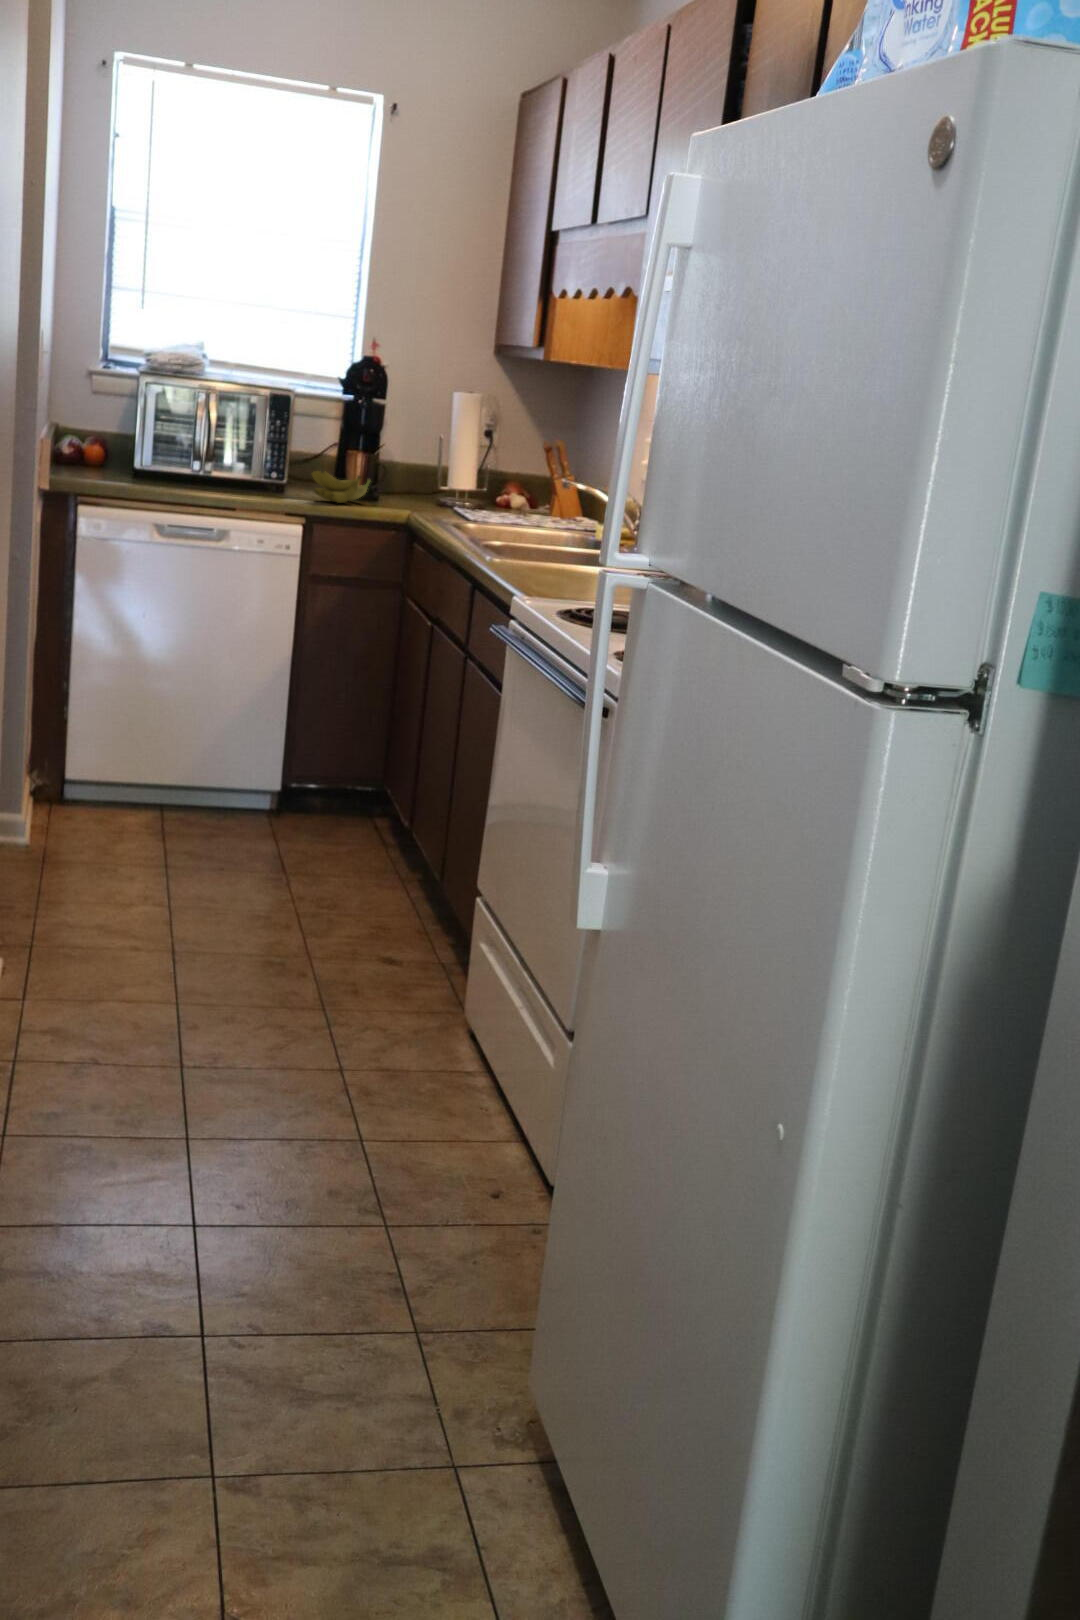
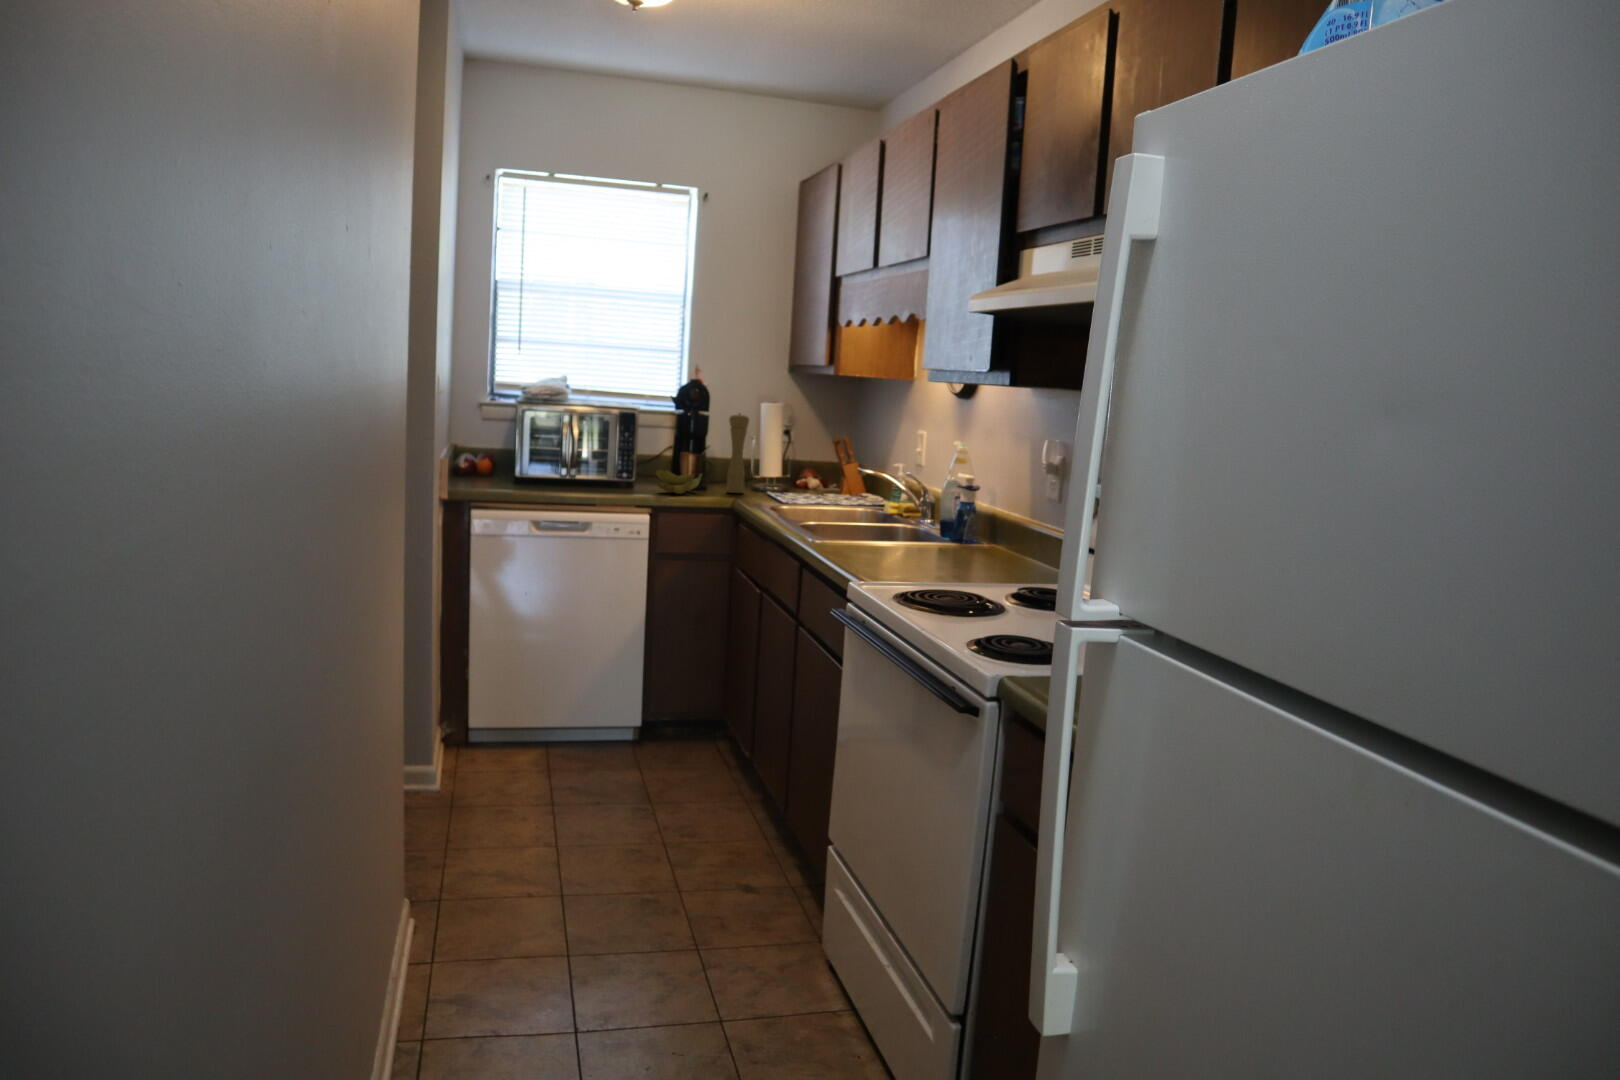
pepper mill: none [401,404,435,508] -> present [726,414,749,493]

